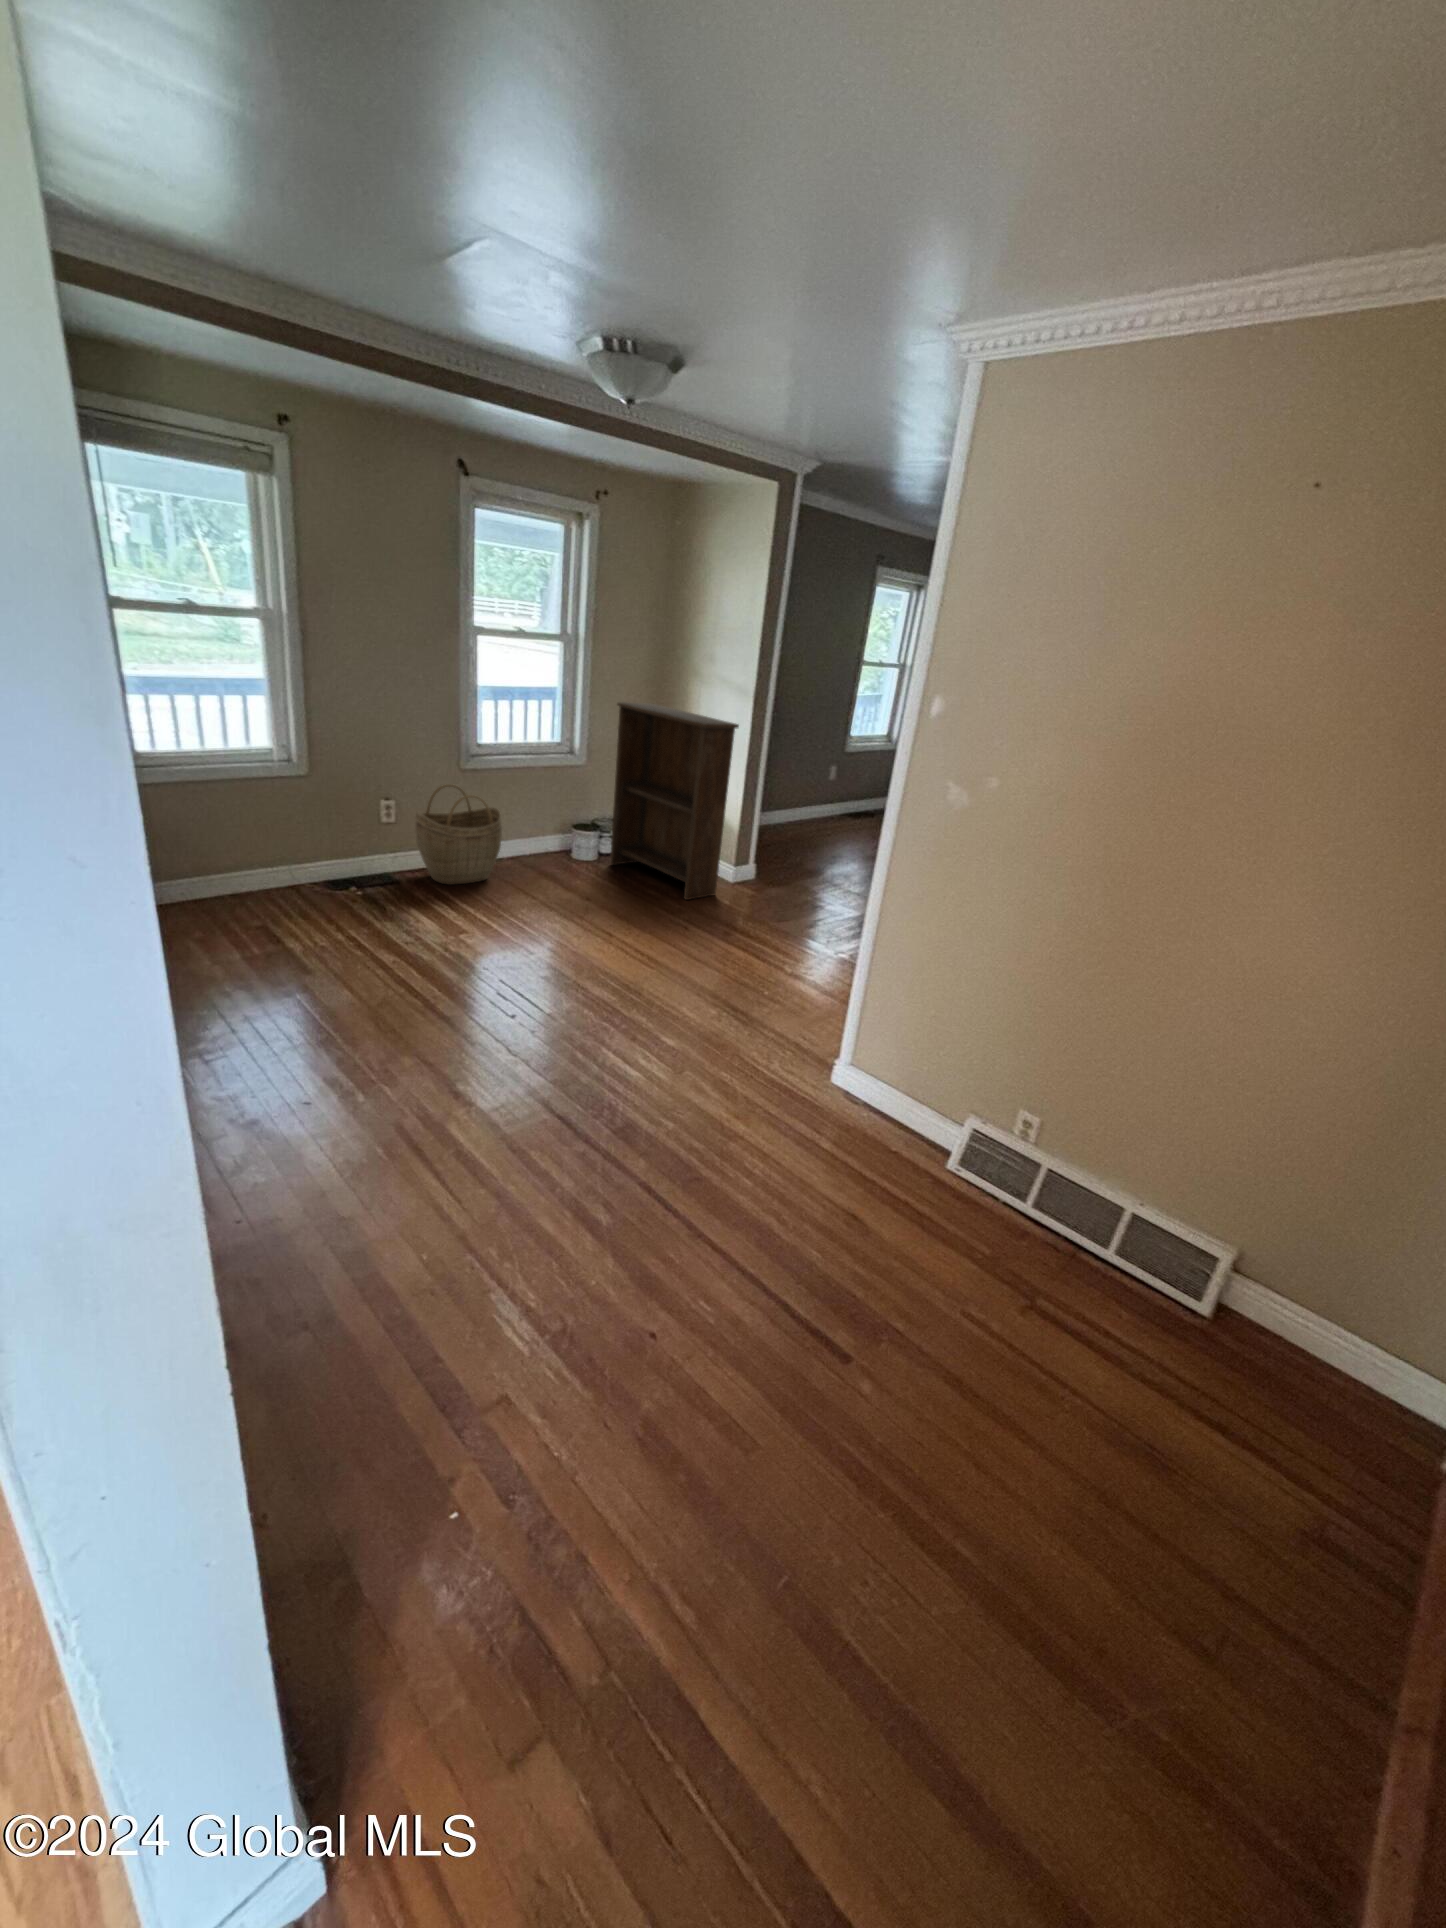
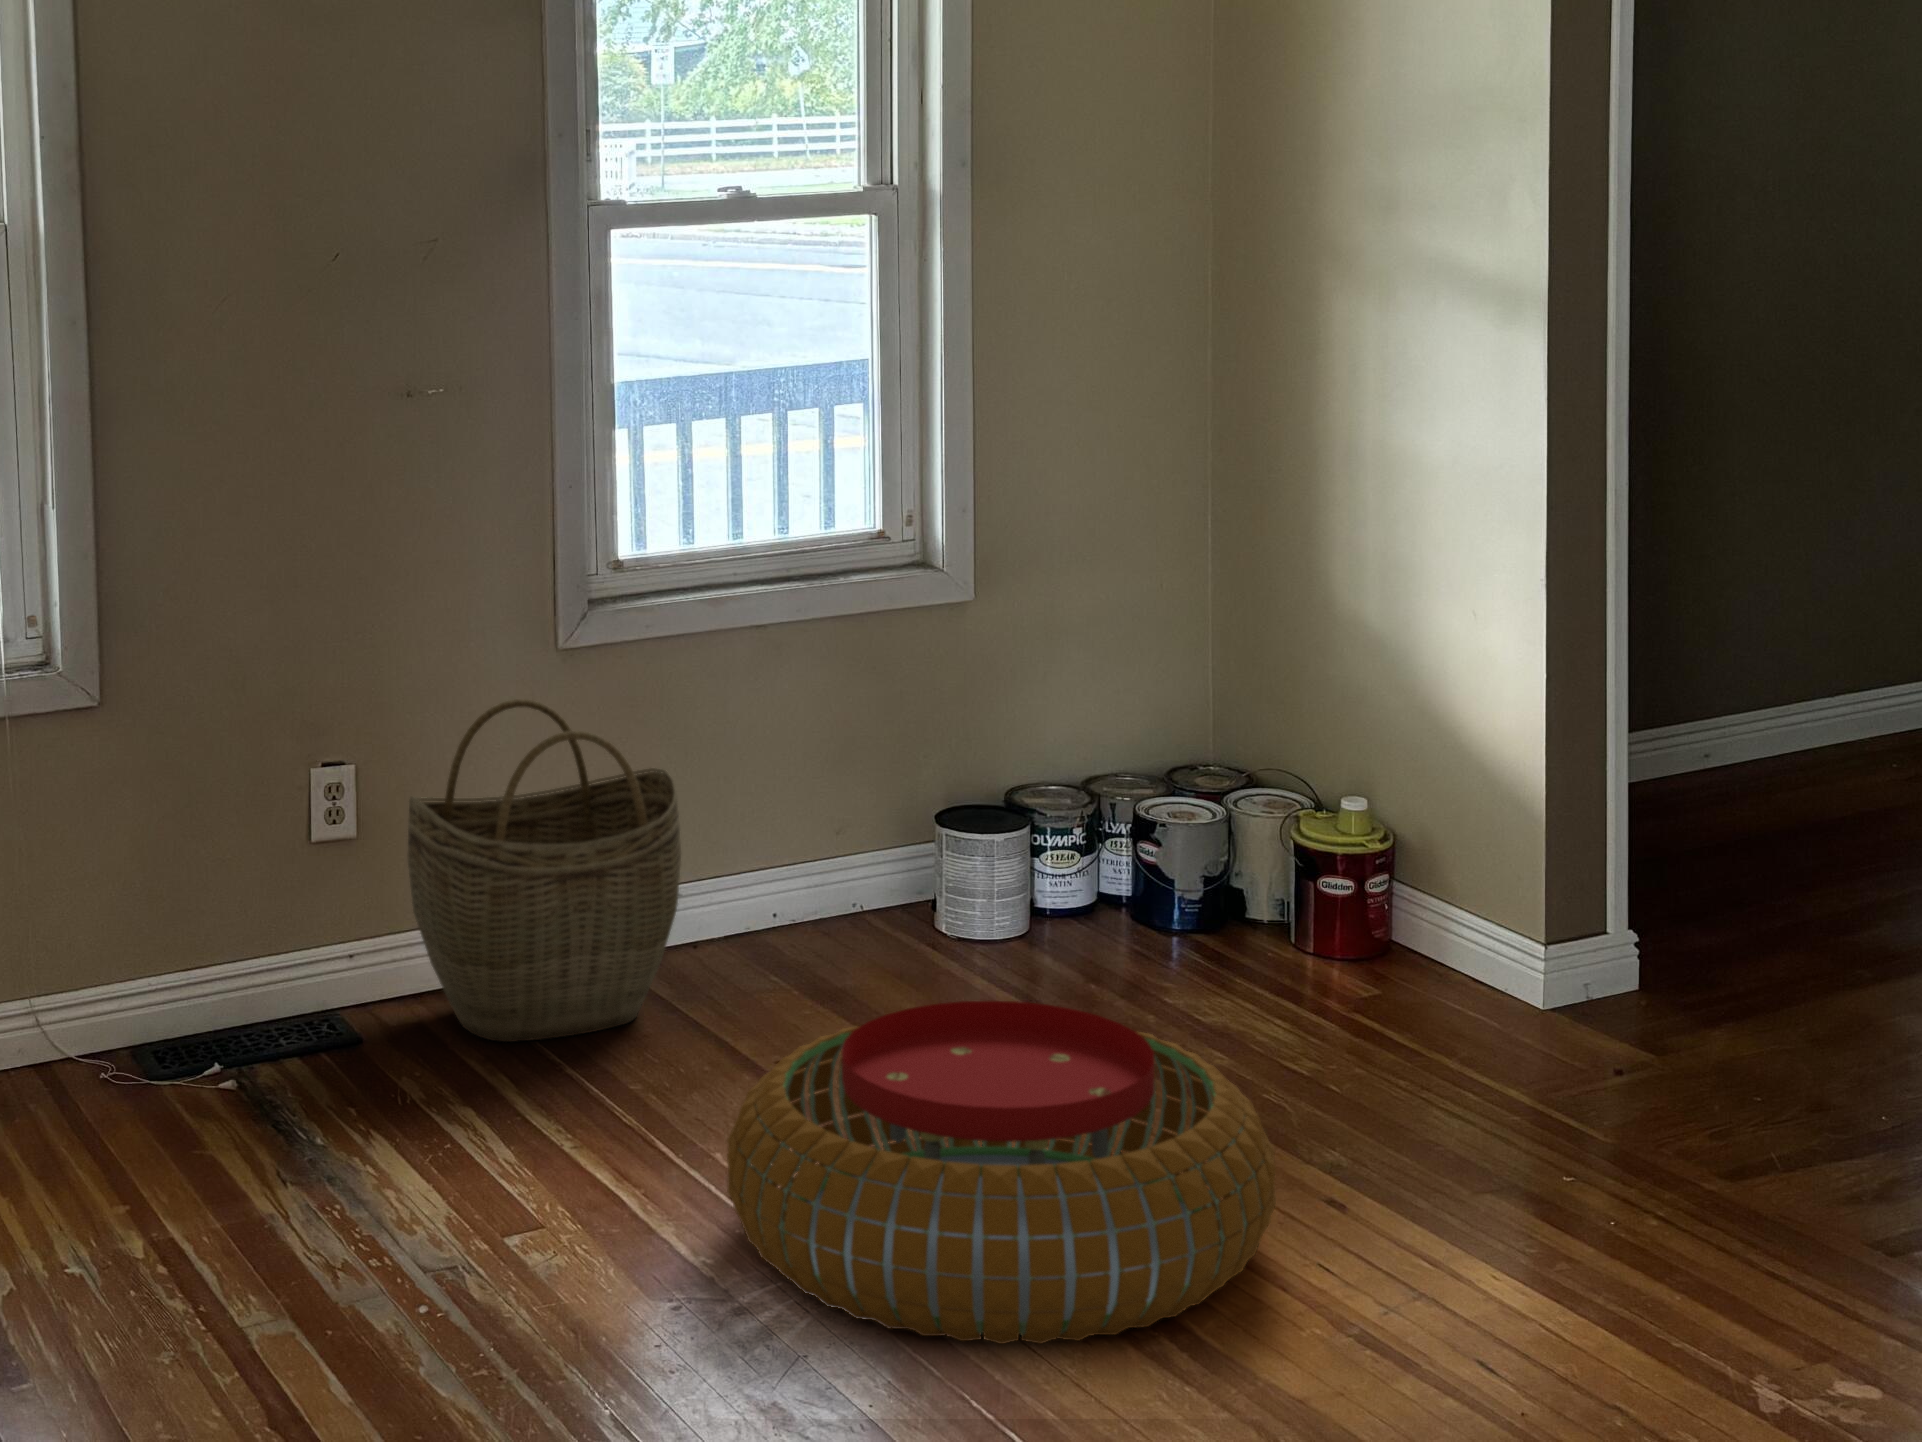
bookshelf: present [610,702,739,900] -> none [1057,375,1483,1084]
pouf: none [529,876,676,962] -> present [727,1001,1276,1344]

